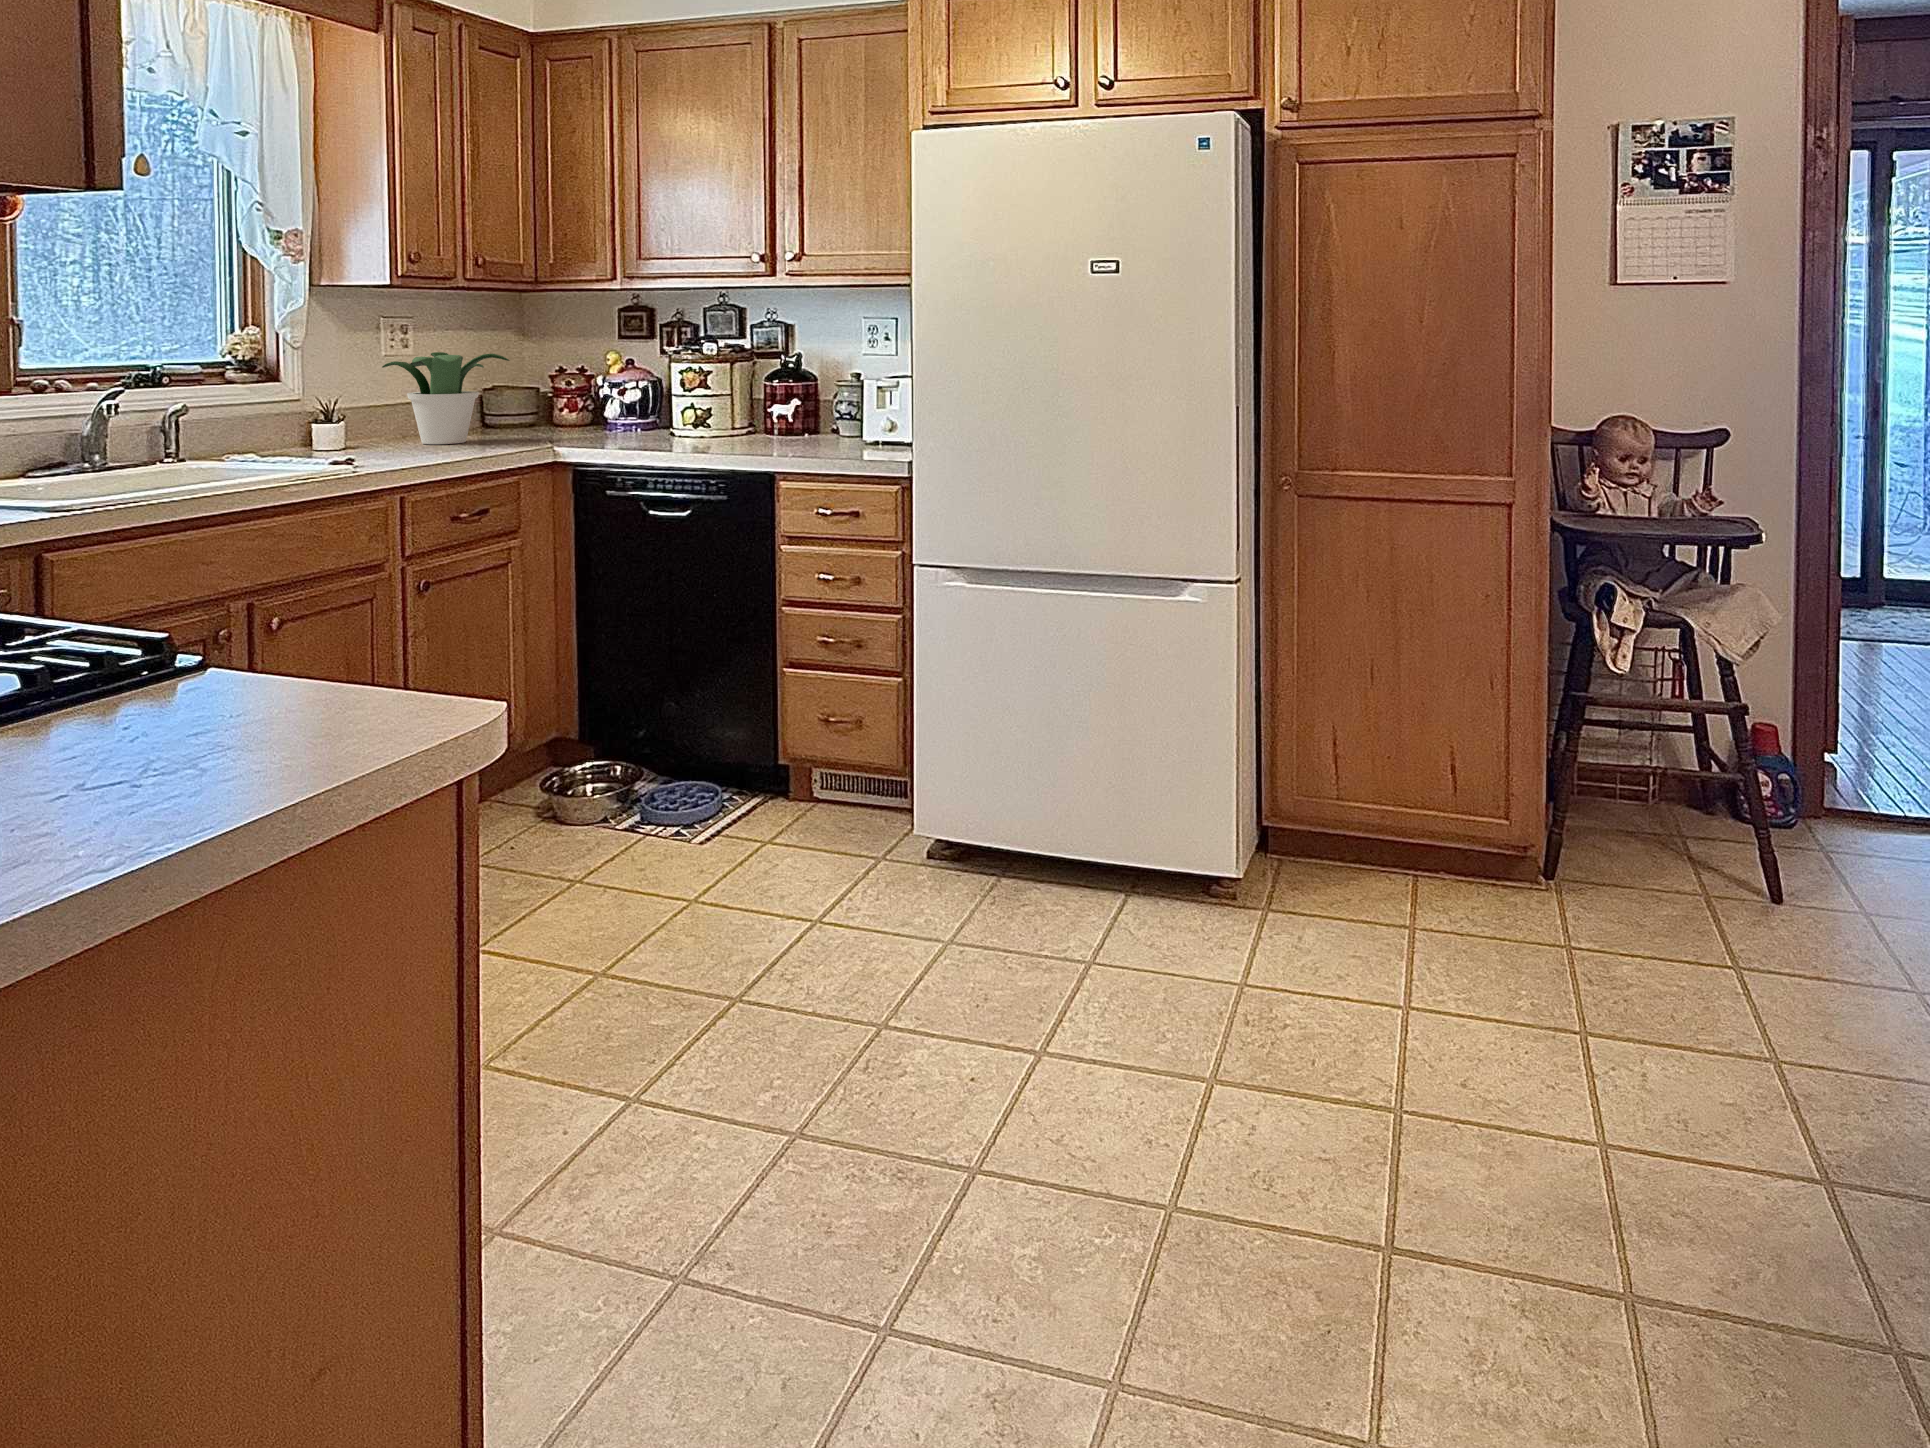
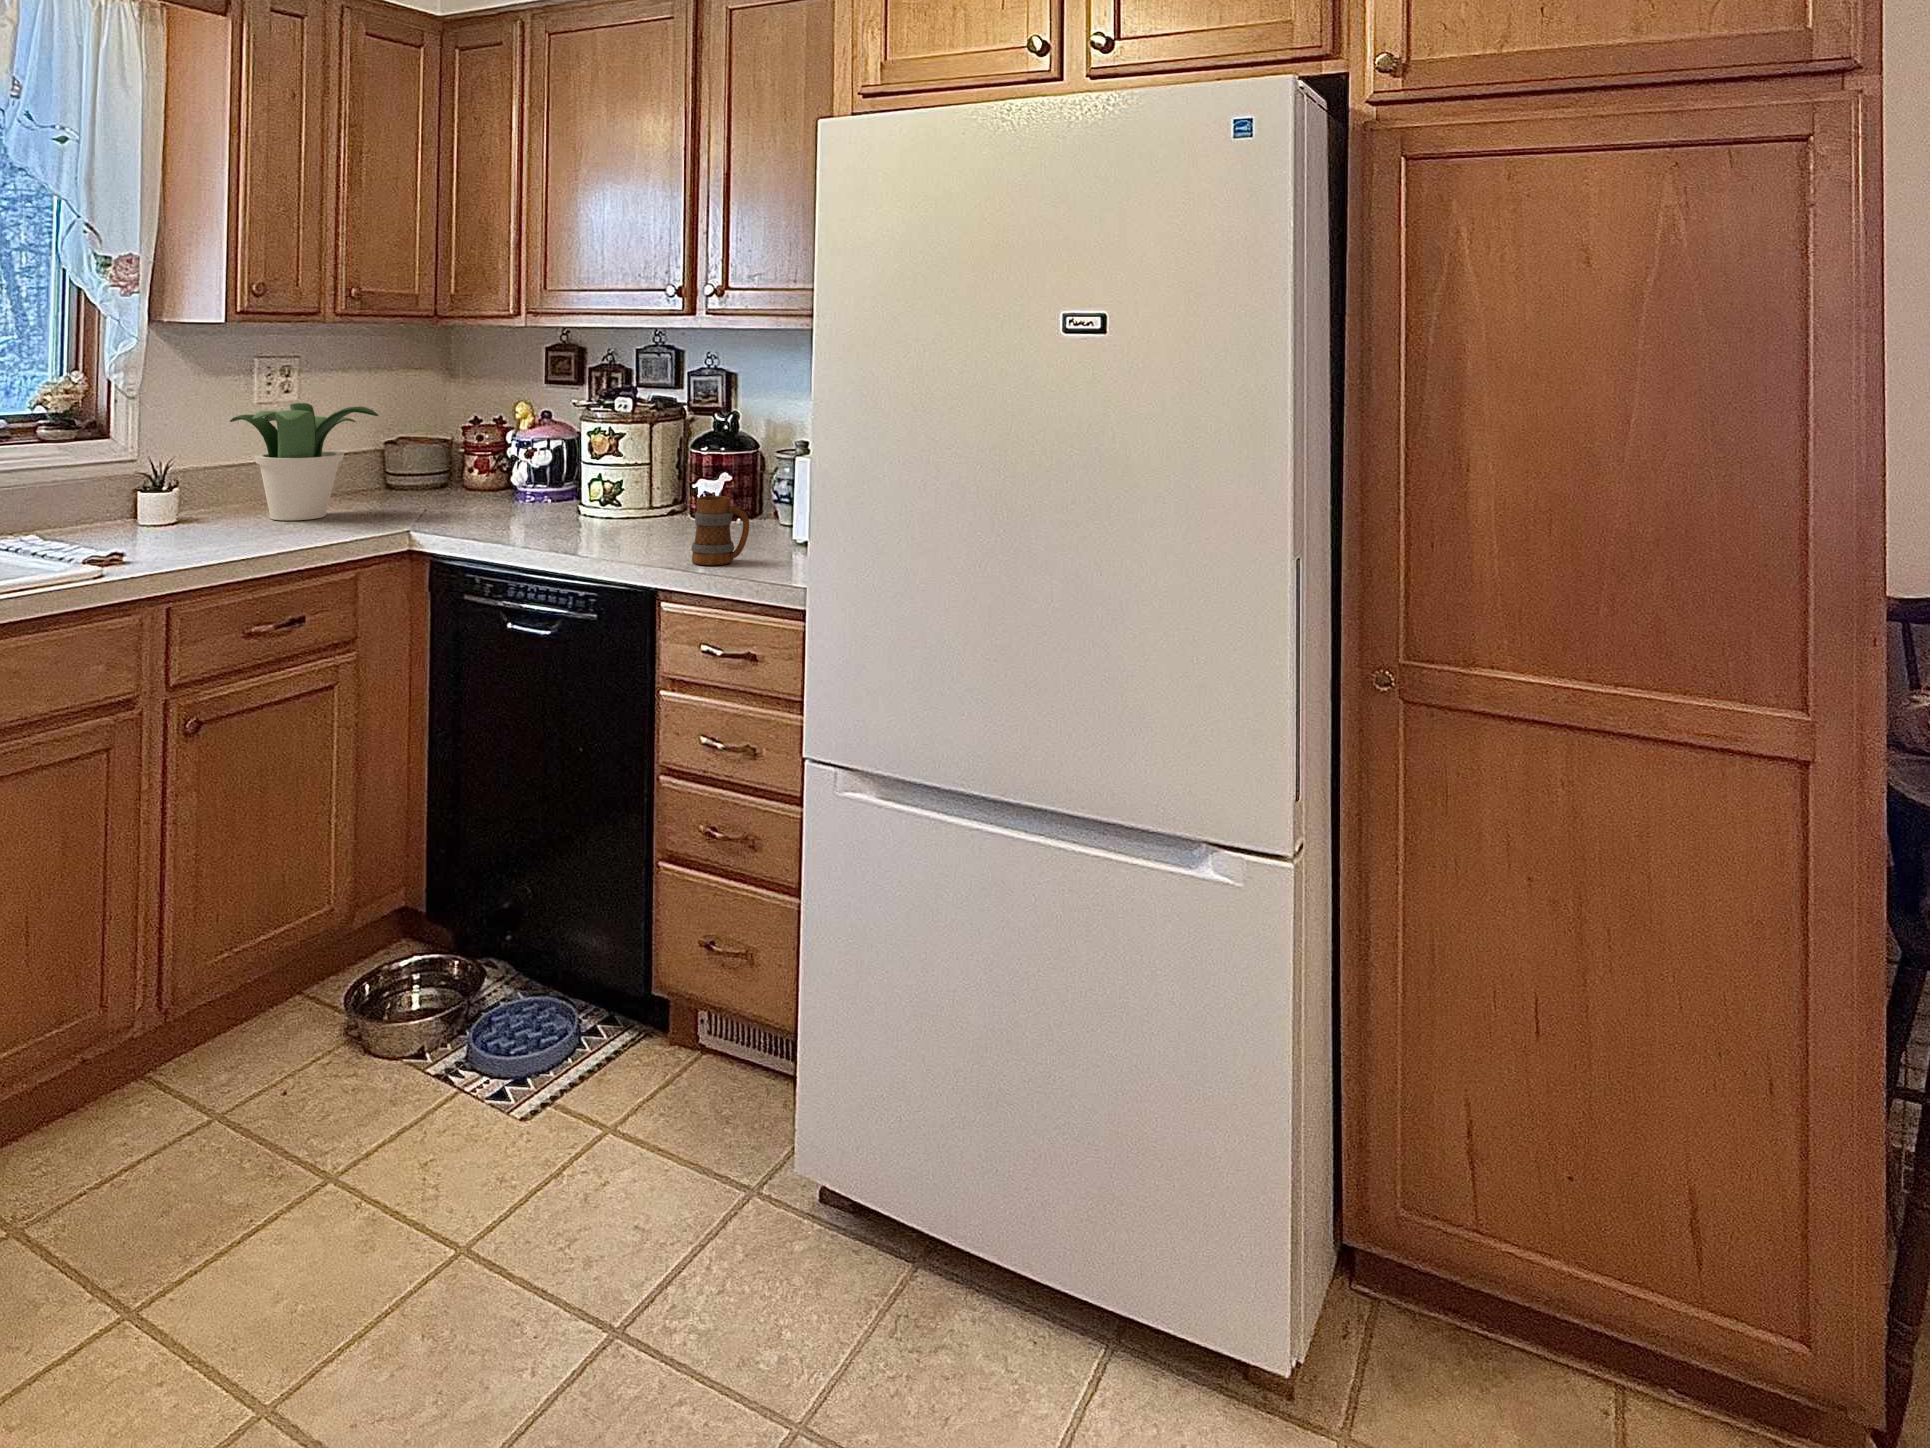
mug: none [799,405,842,453] -> present [691,496,749,565]

